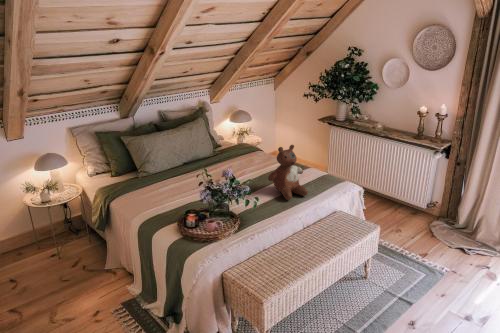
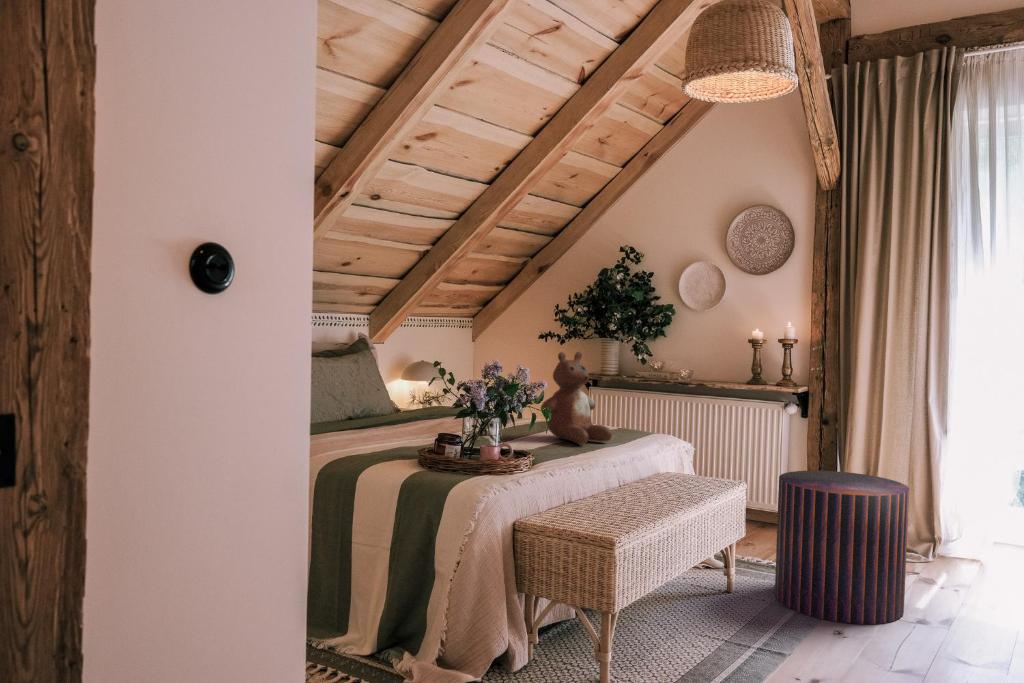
pouf: none [392,218,478,317] -> present [775,471,909,624]

